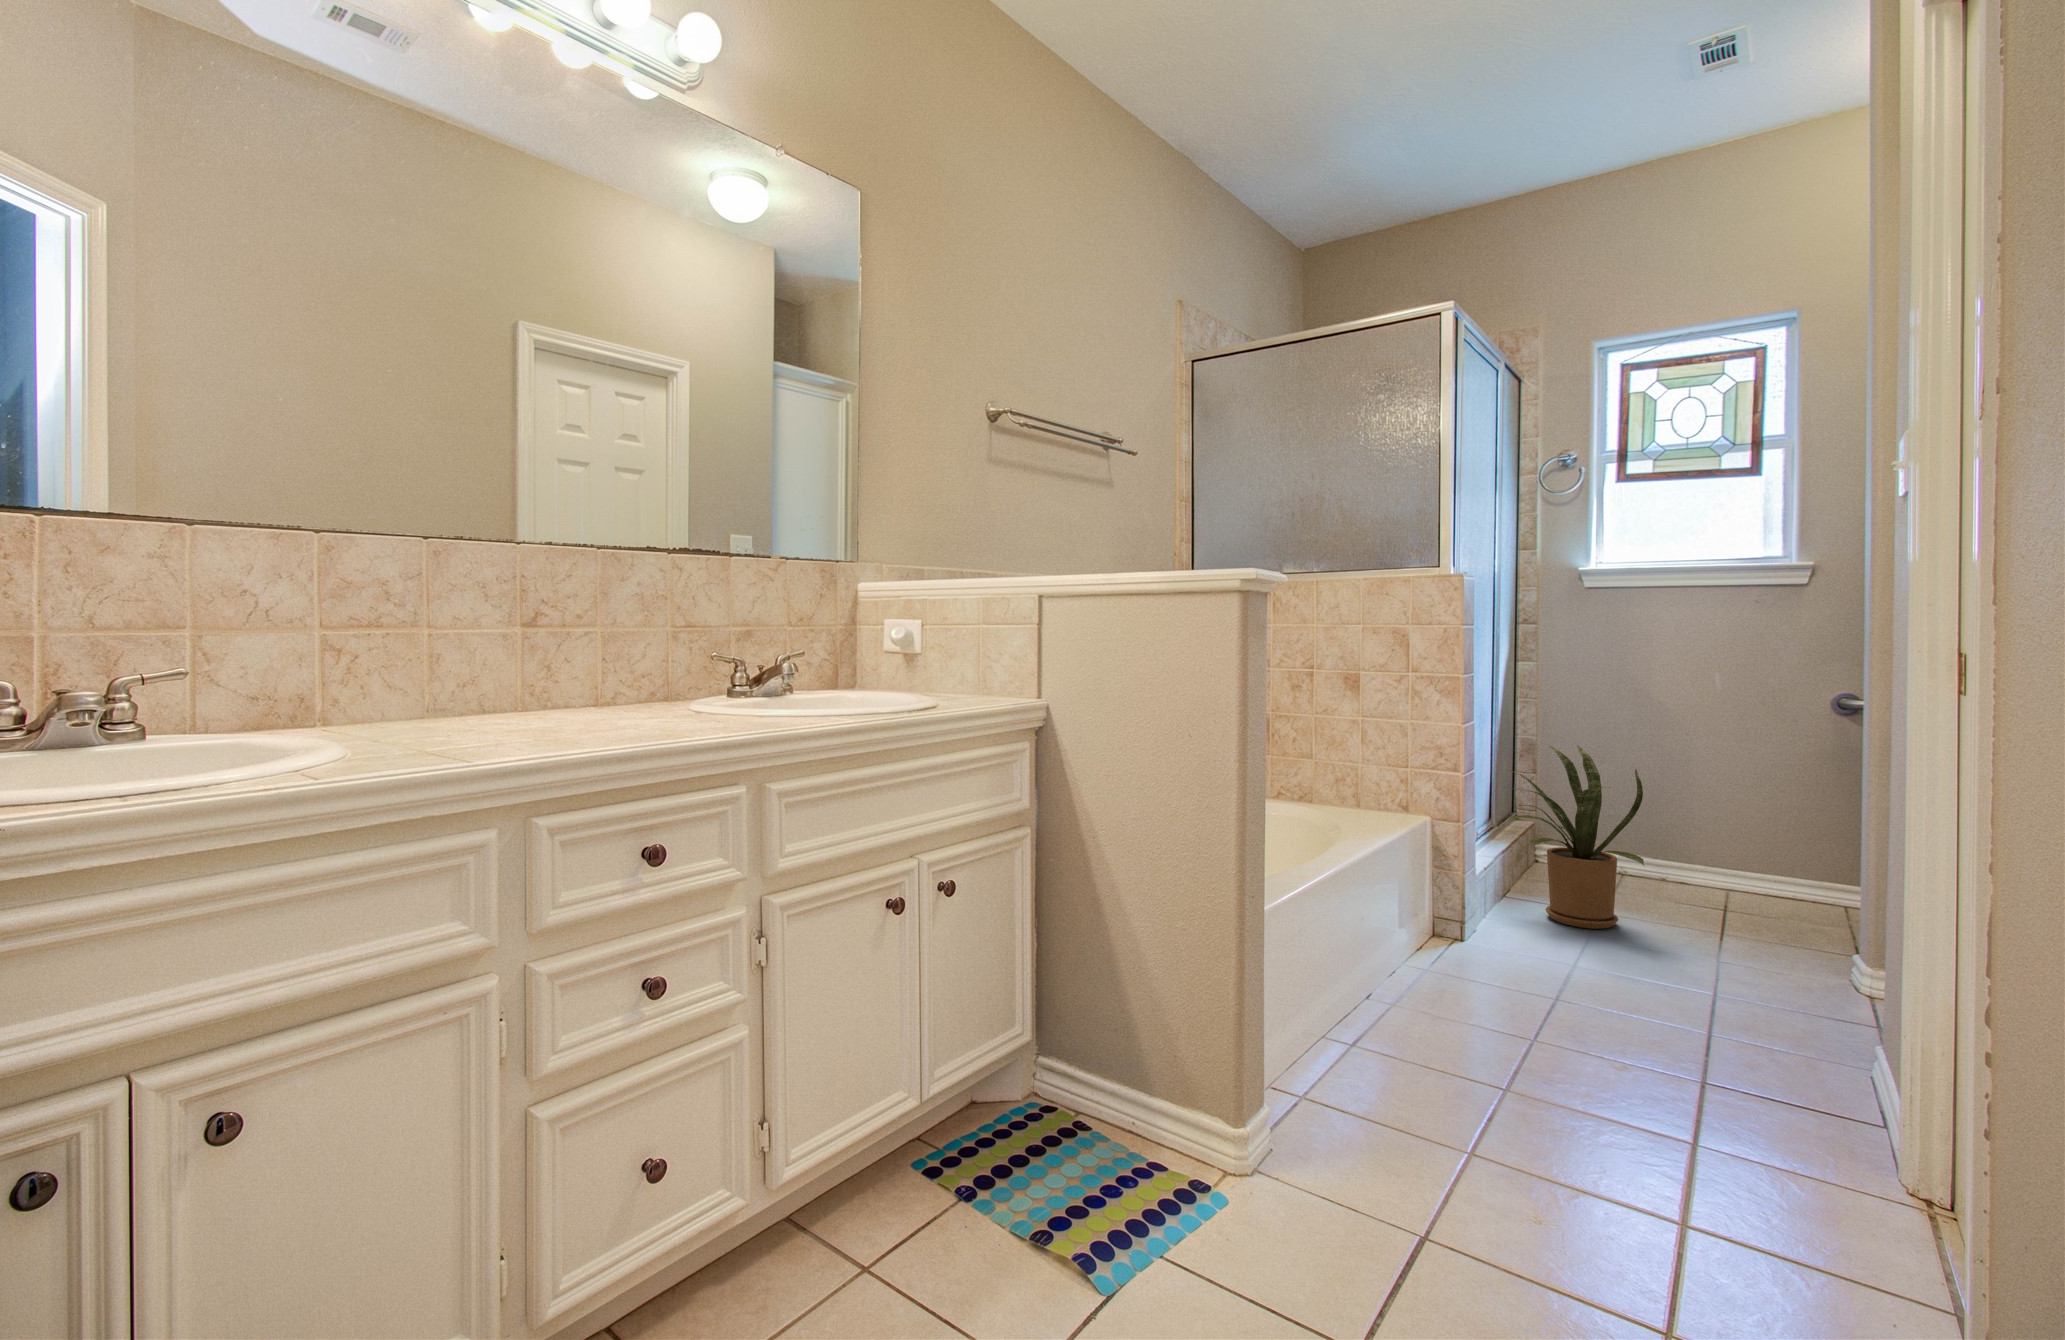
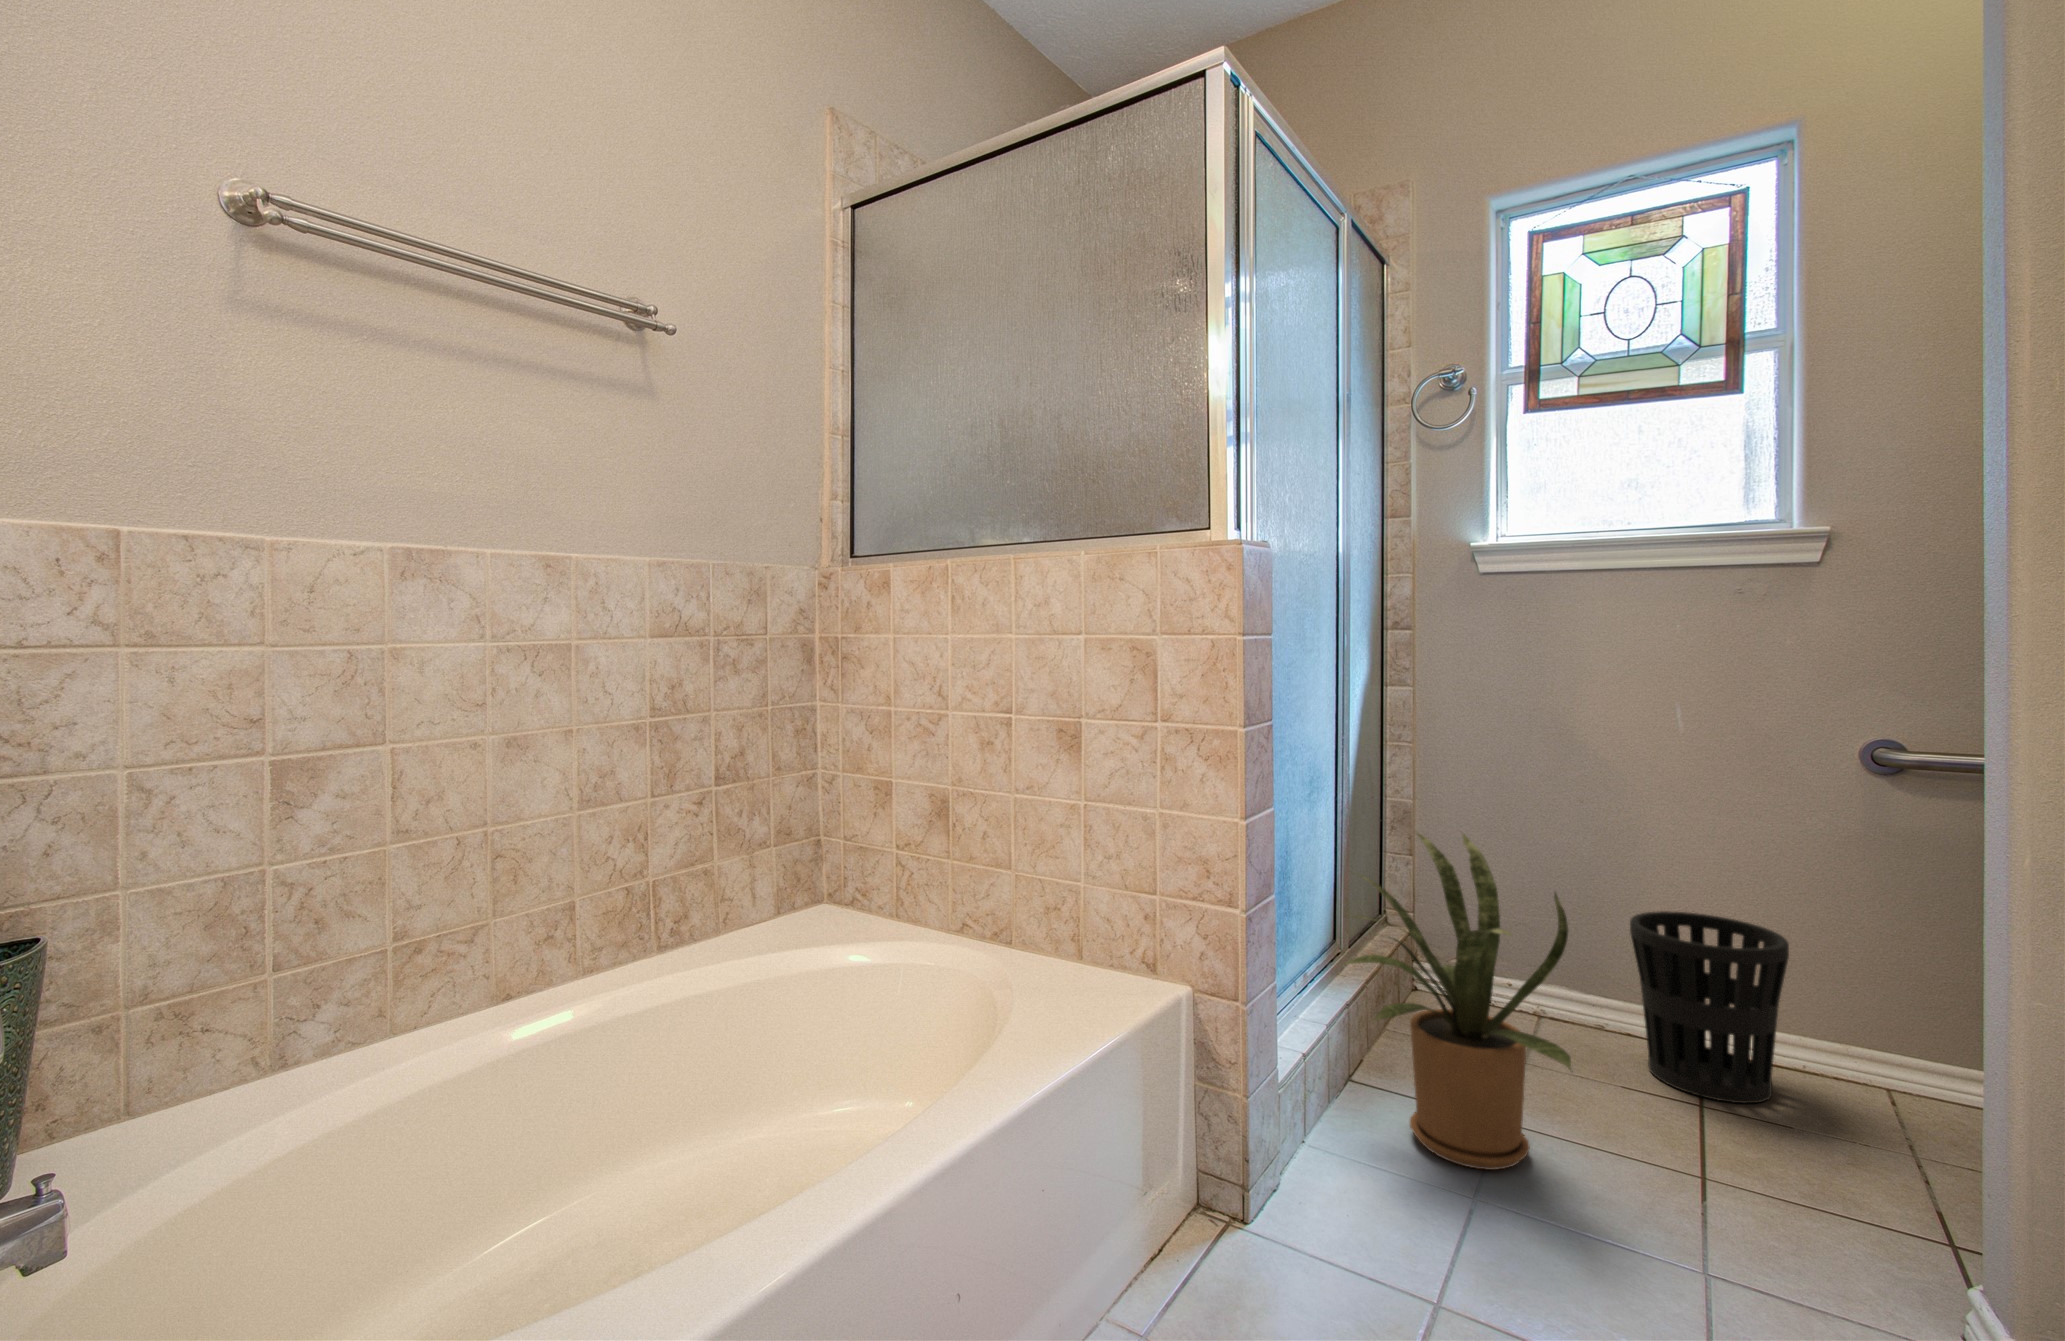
wastebasket: none [1682,803,1781,910] -> present [1630,911,1789,1103]

